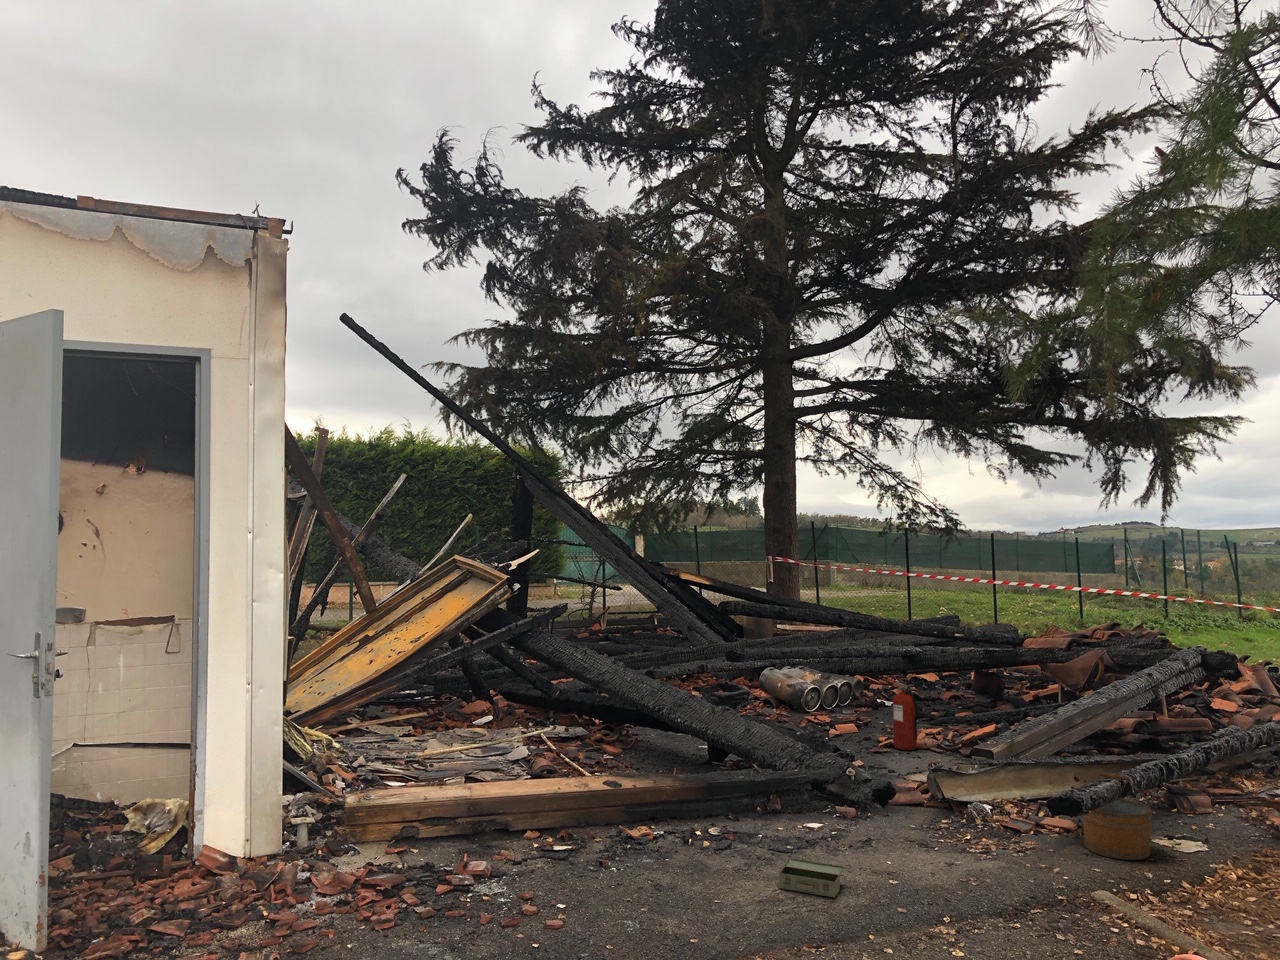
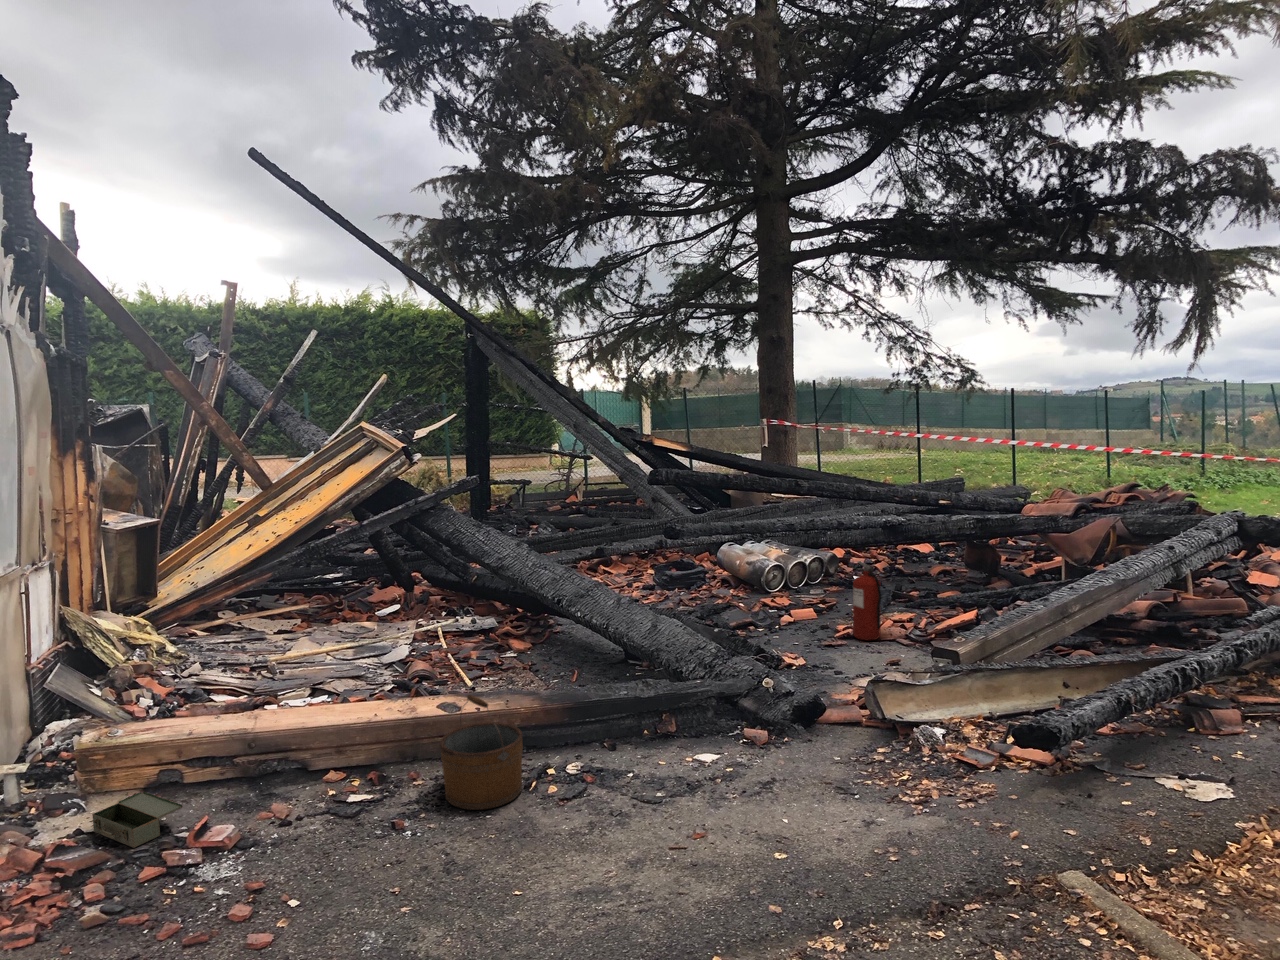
bucket: present [1082,773,1152,860] -> present [440,695,523,810]
toolbox: present [779,859,844,898] -> present [92,792,183,848]

